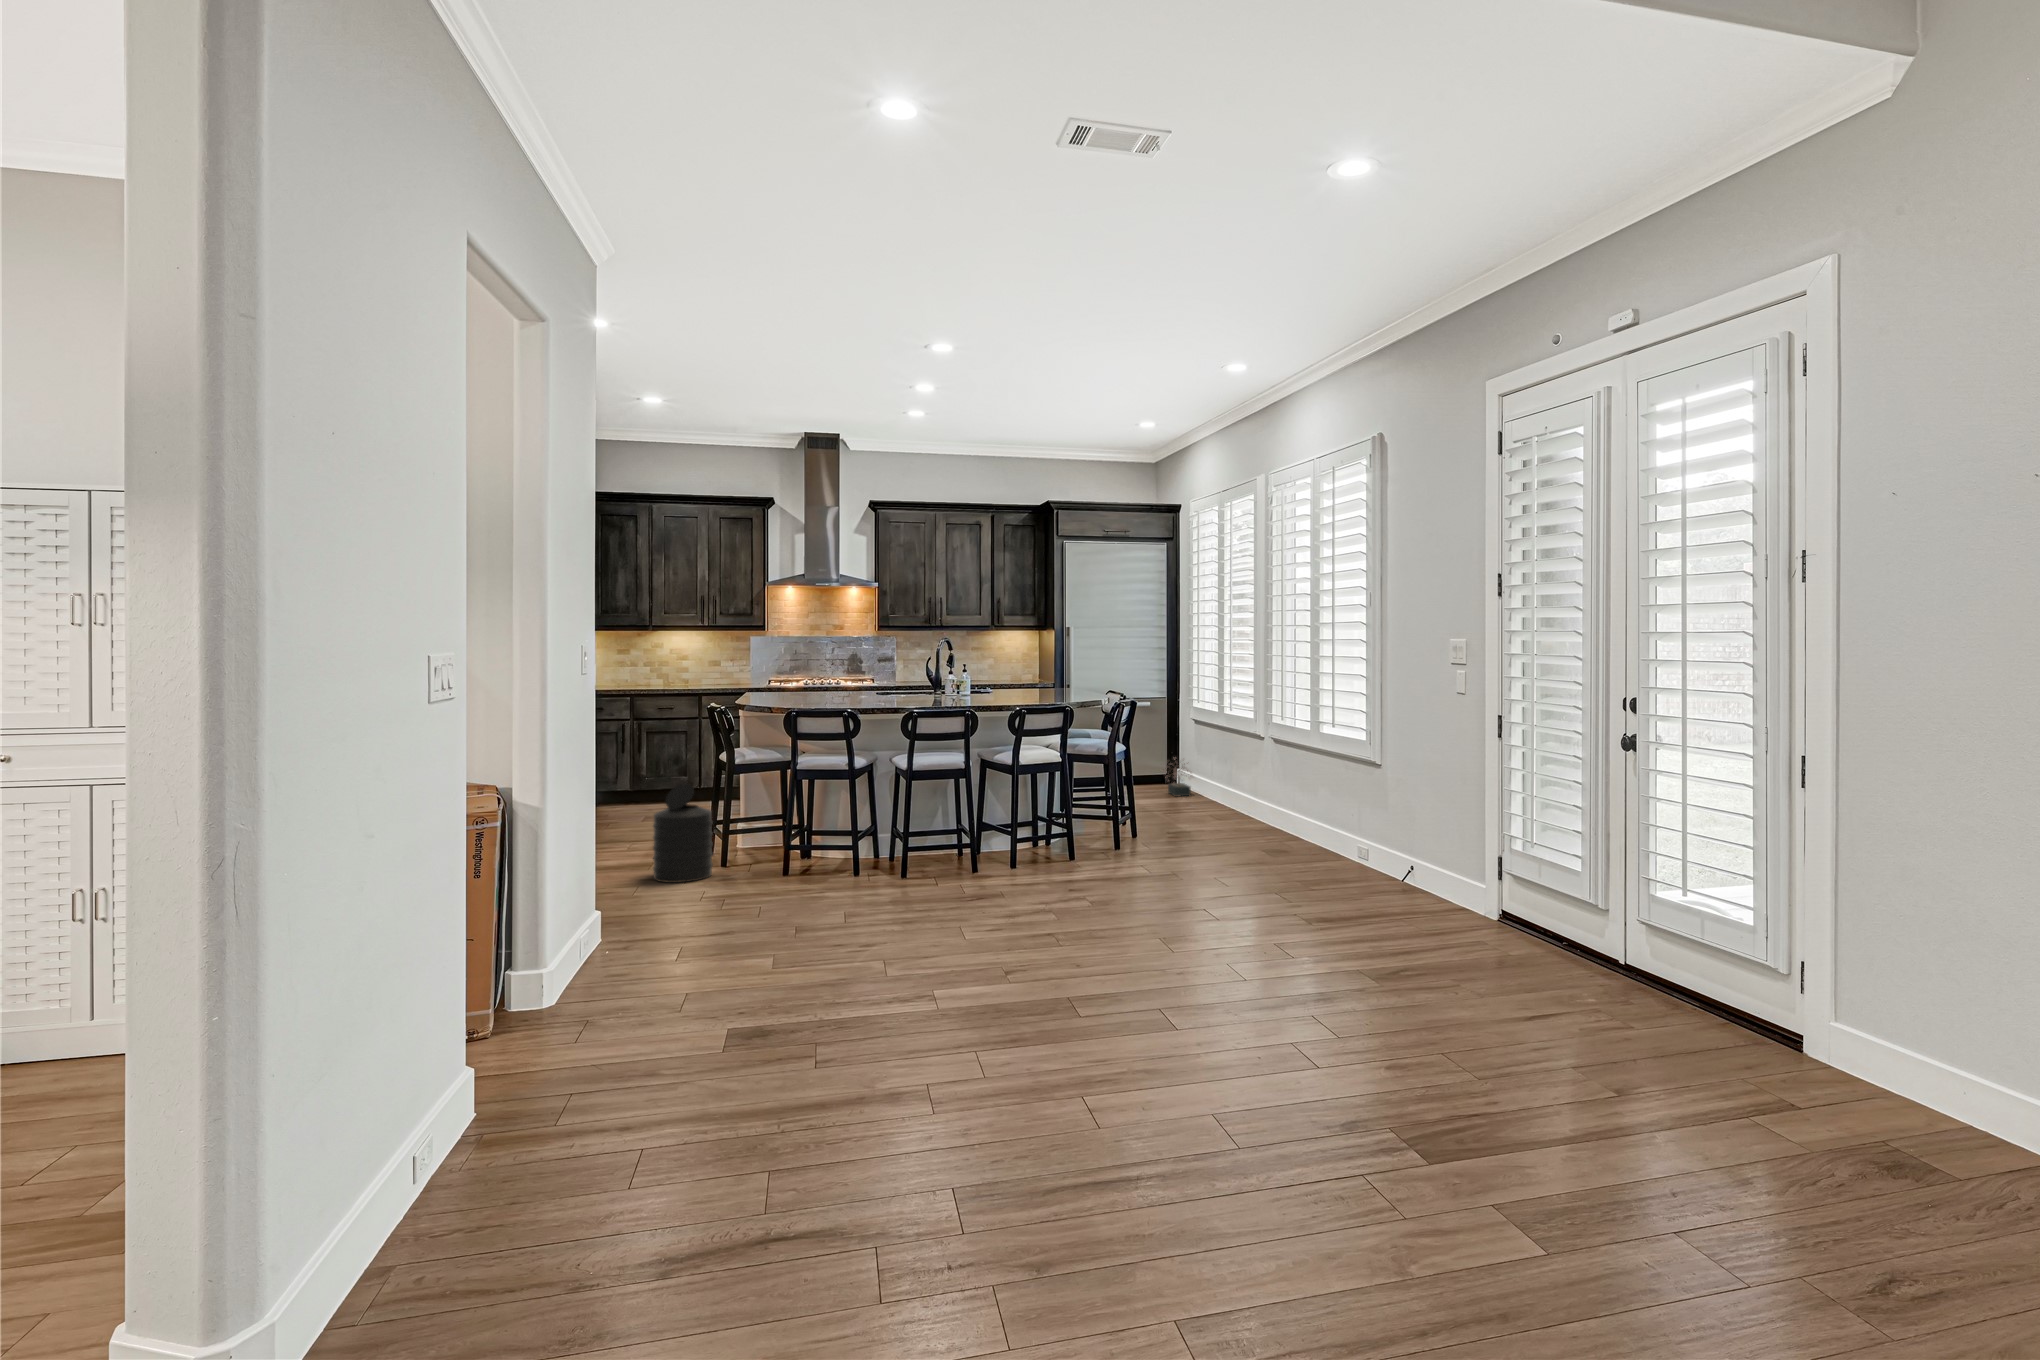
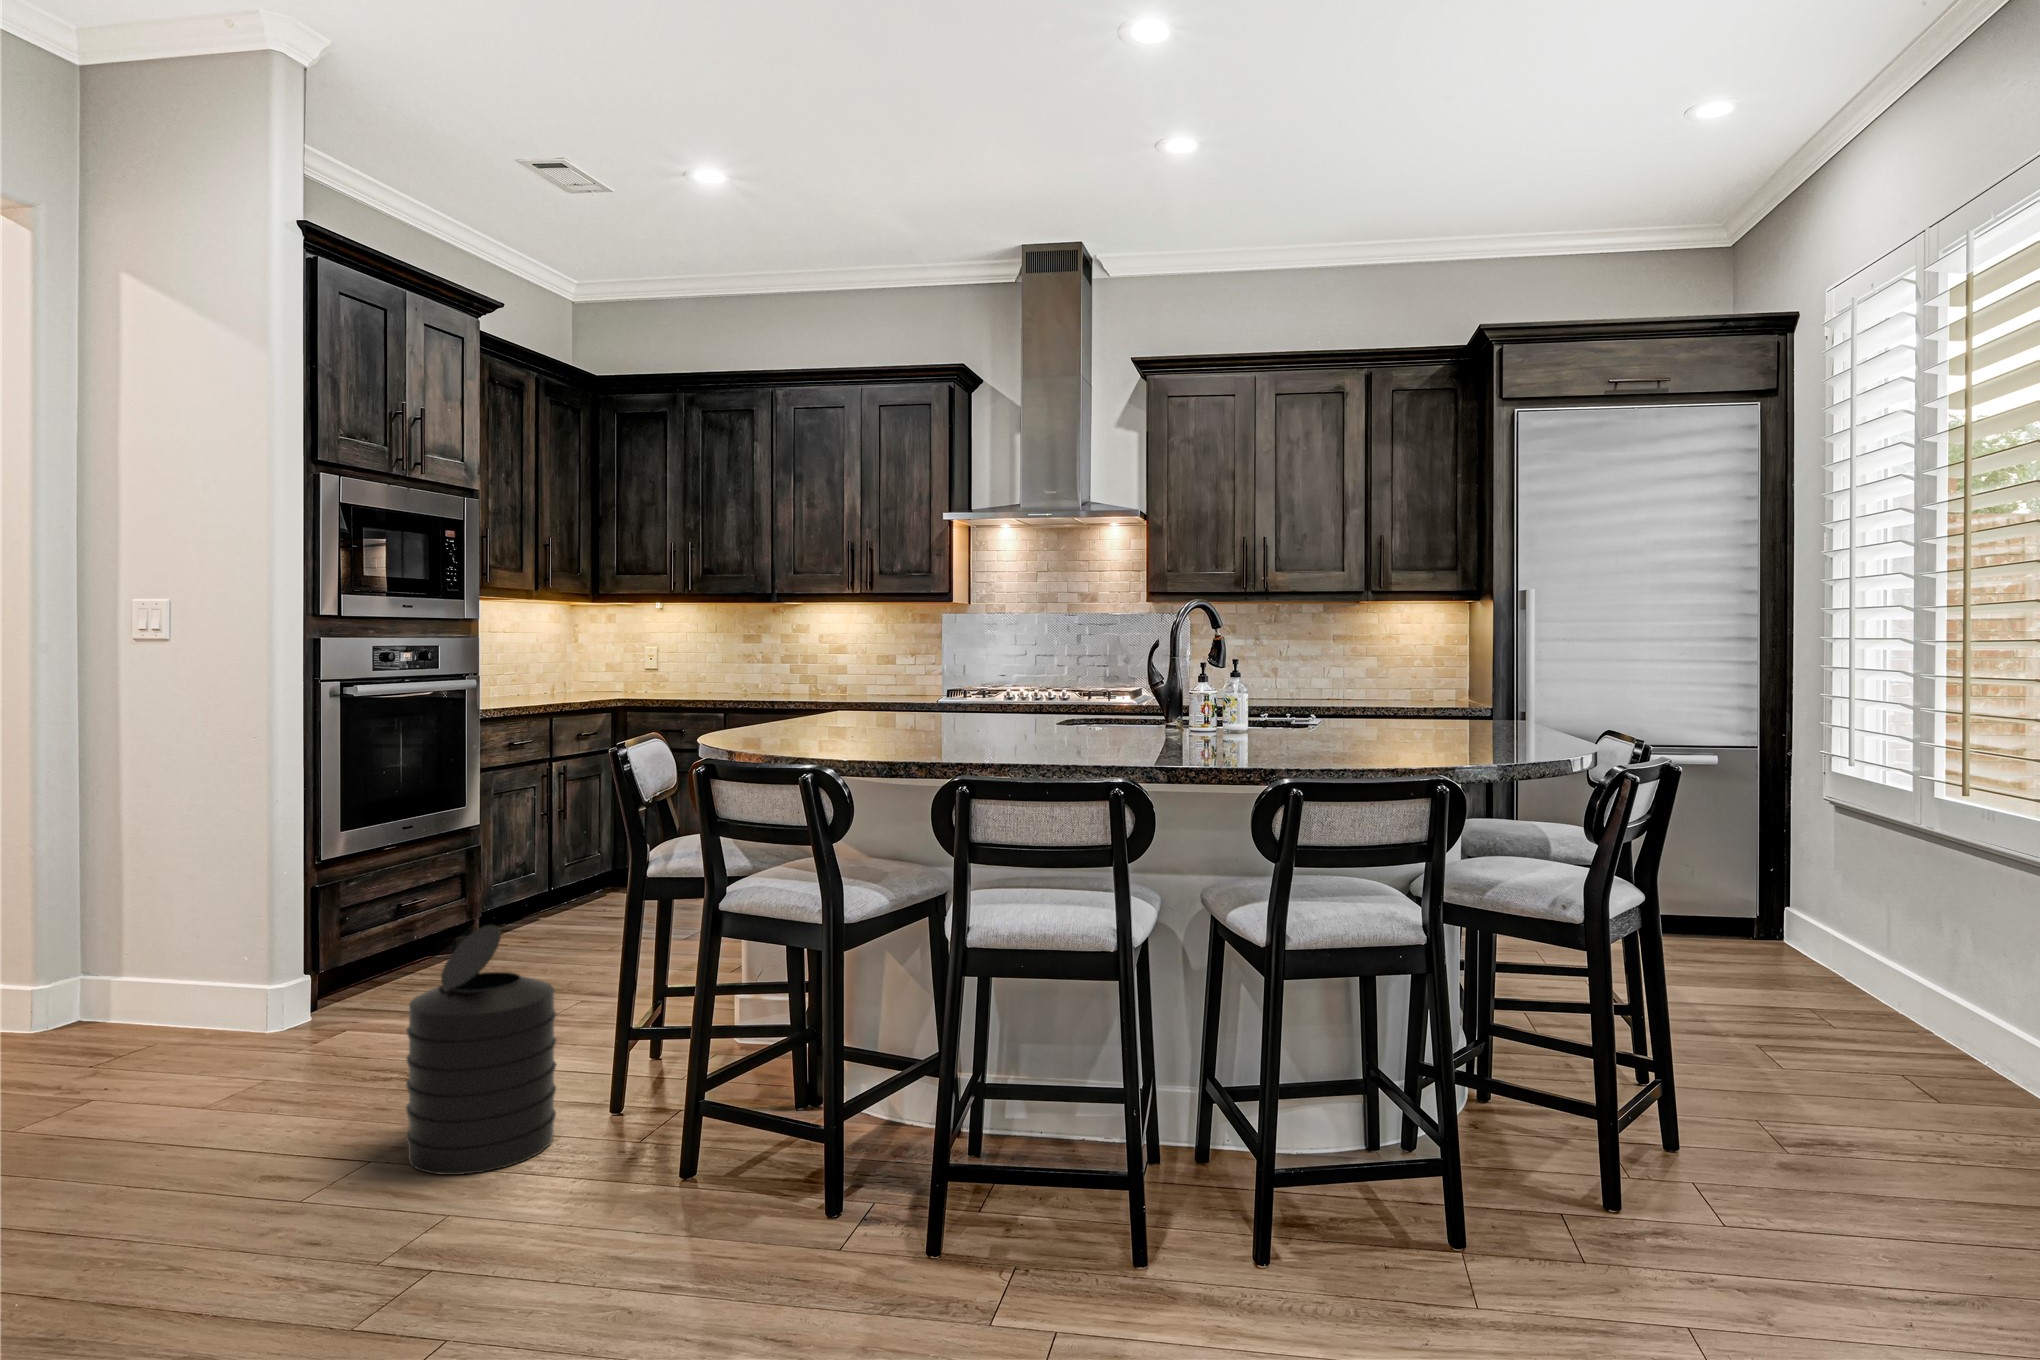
decorative plant: present [1164,759,1191,797] -> none [1741,882,1834,981]

